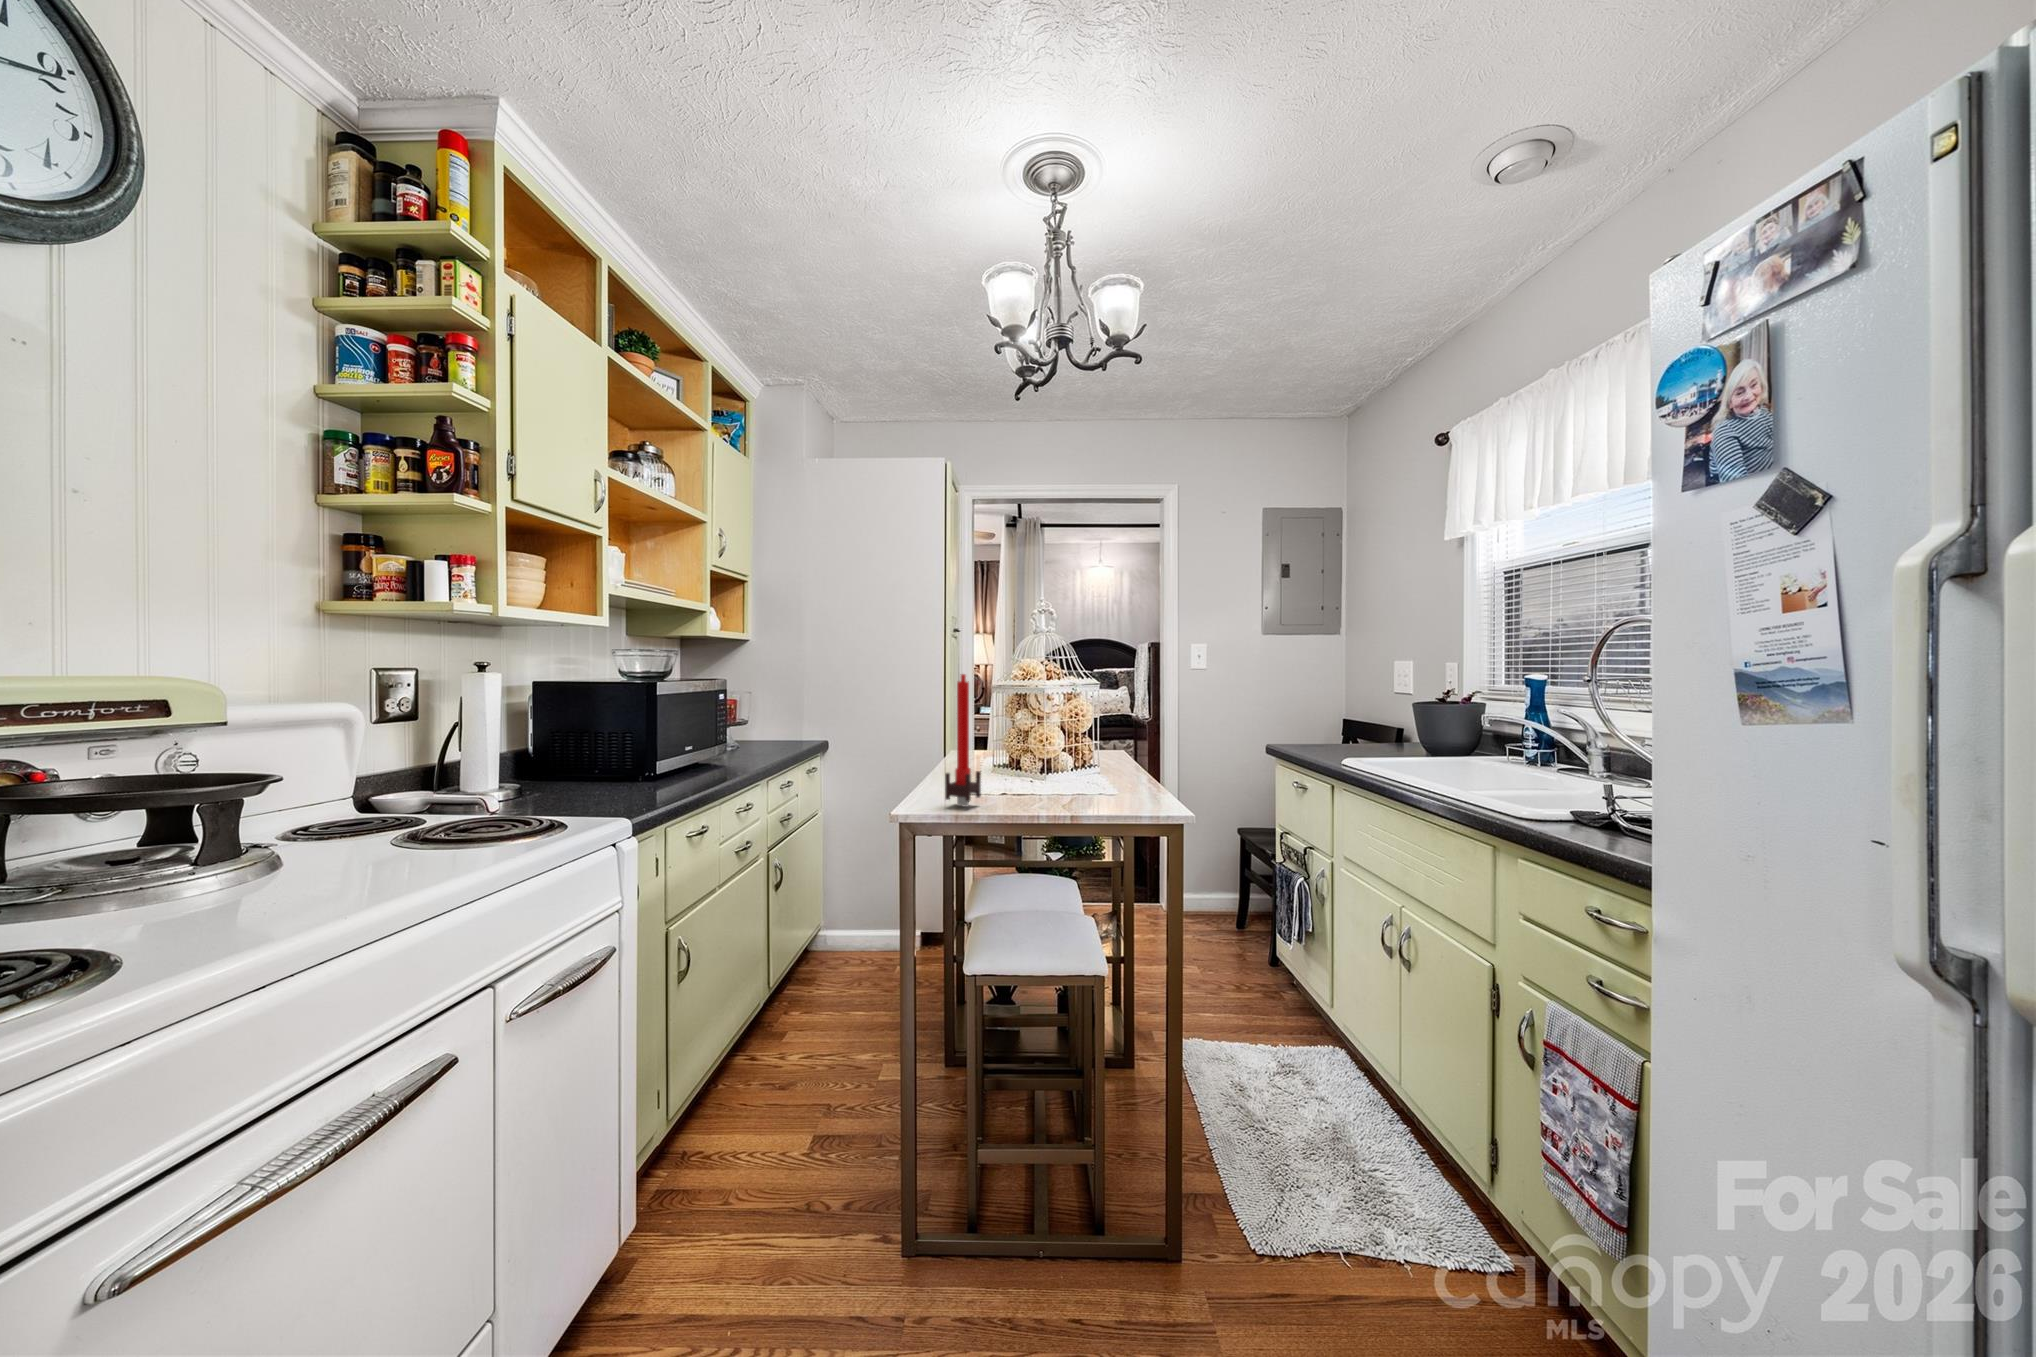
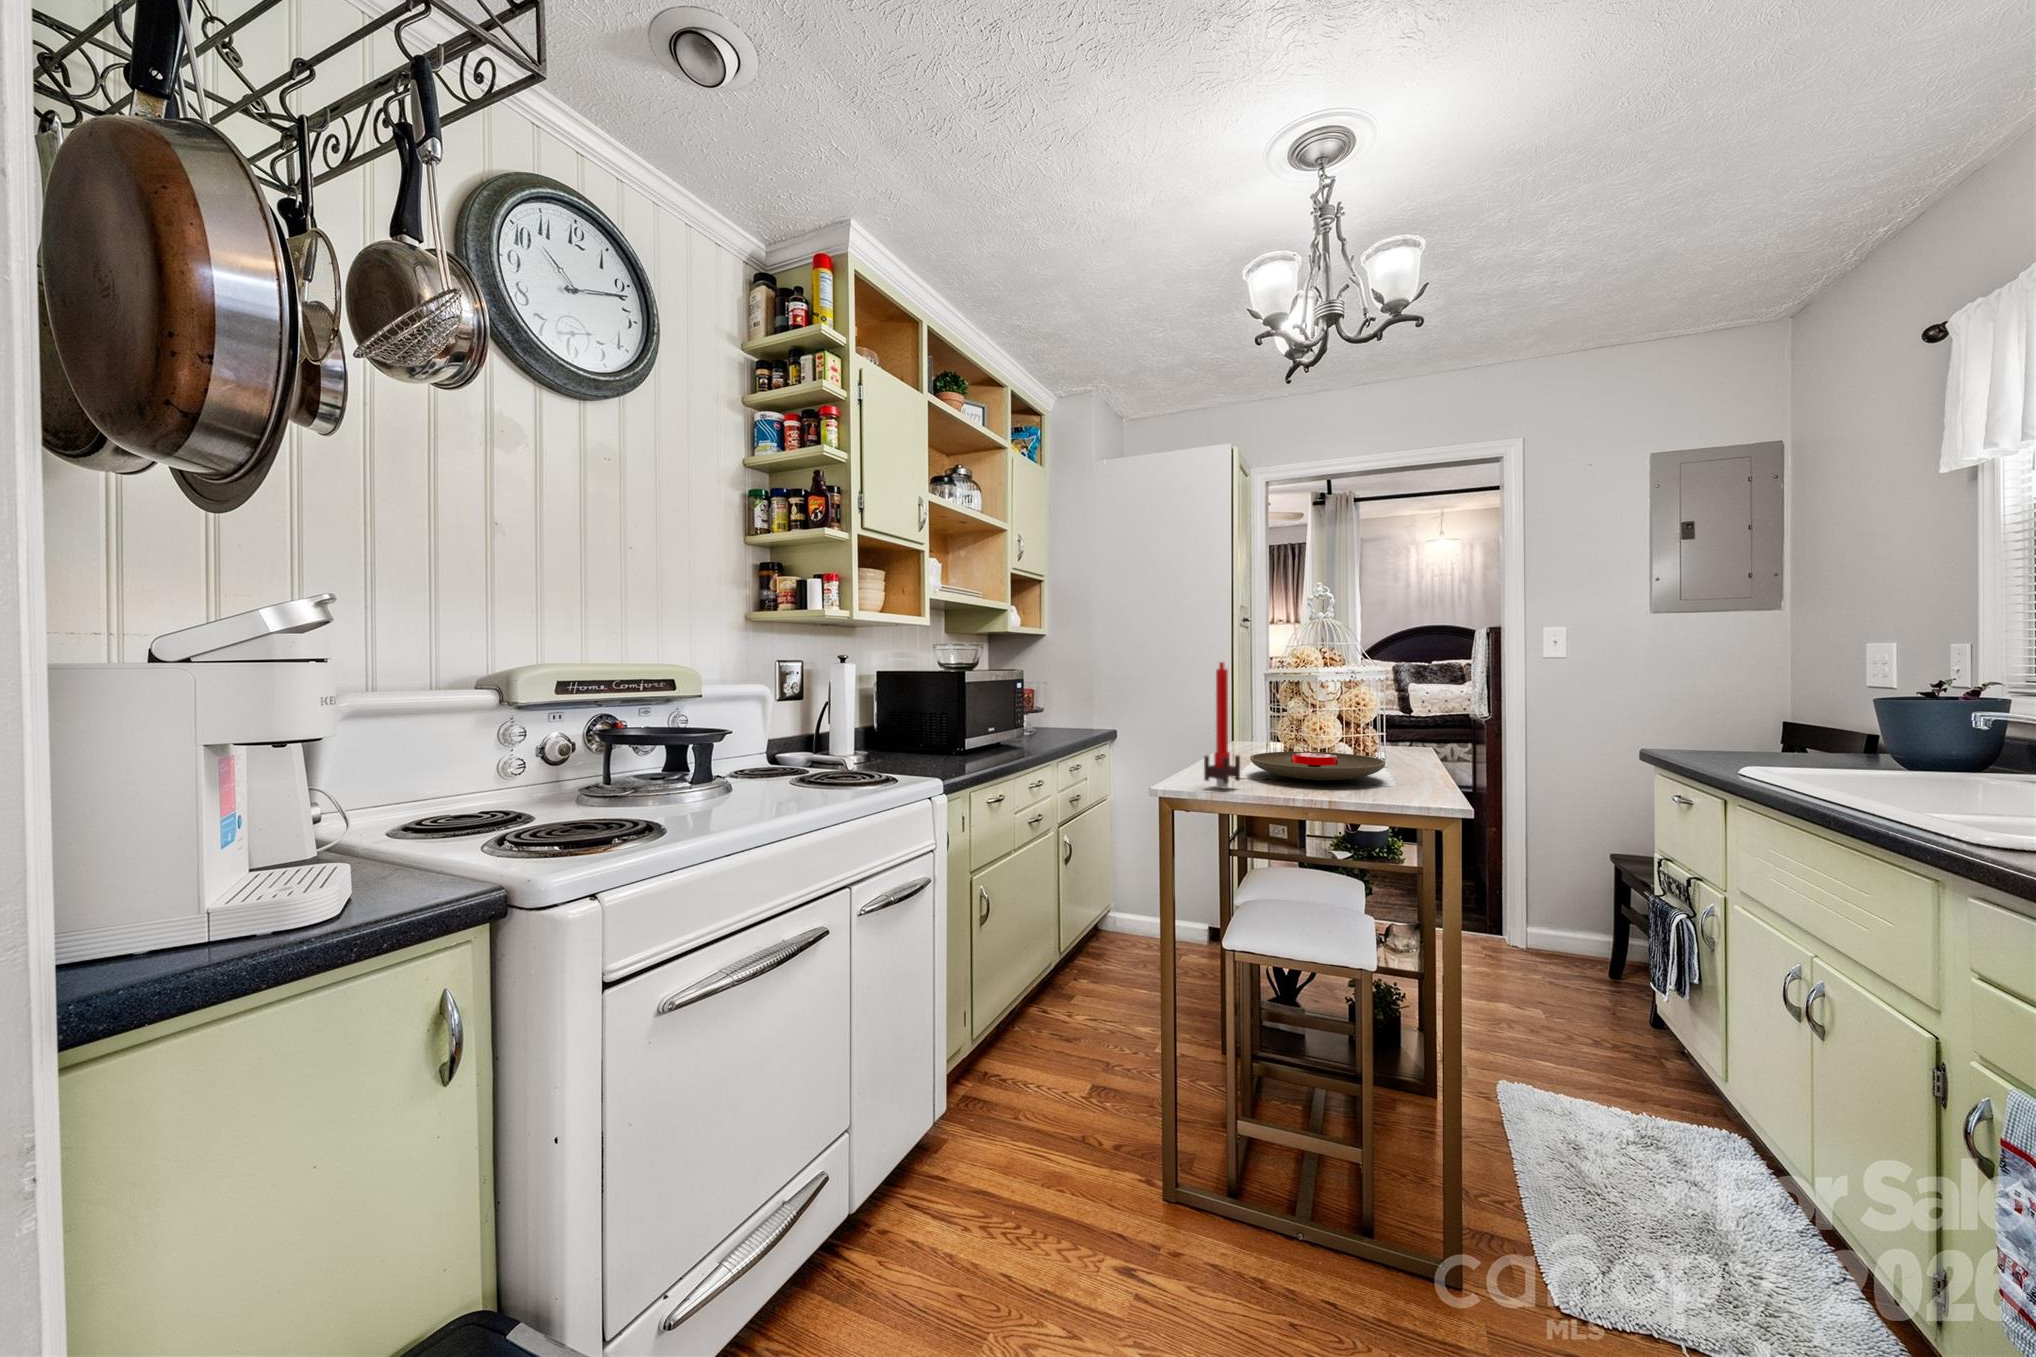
plate: none [985,762,1110,791] -> present [1250,752,1386,780]

